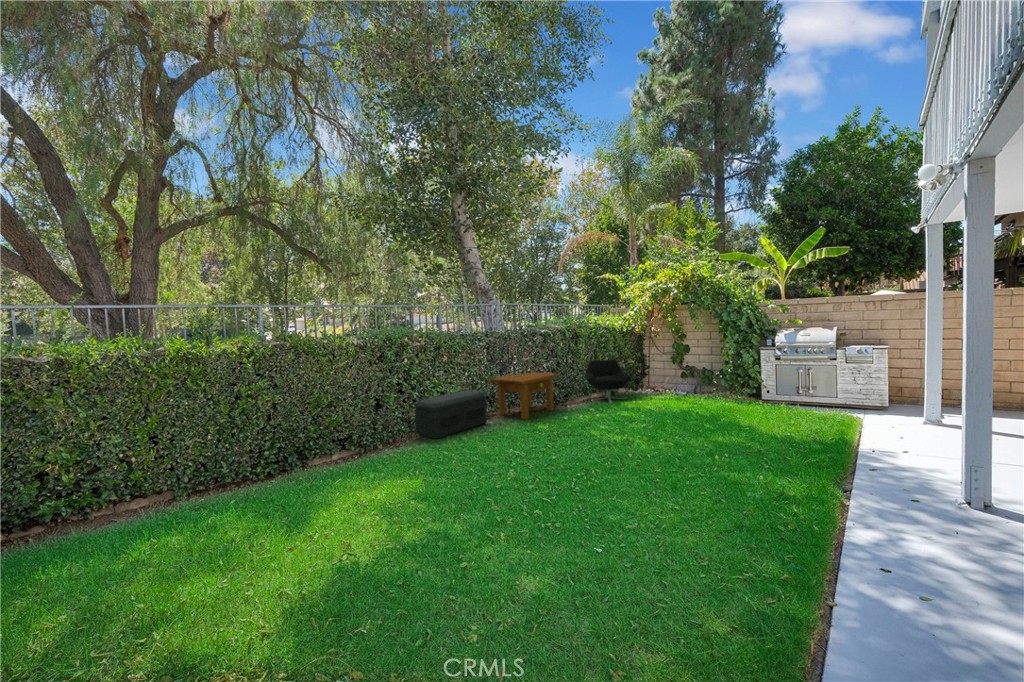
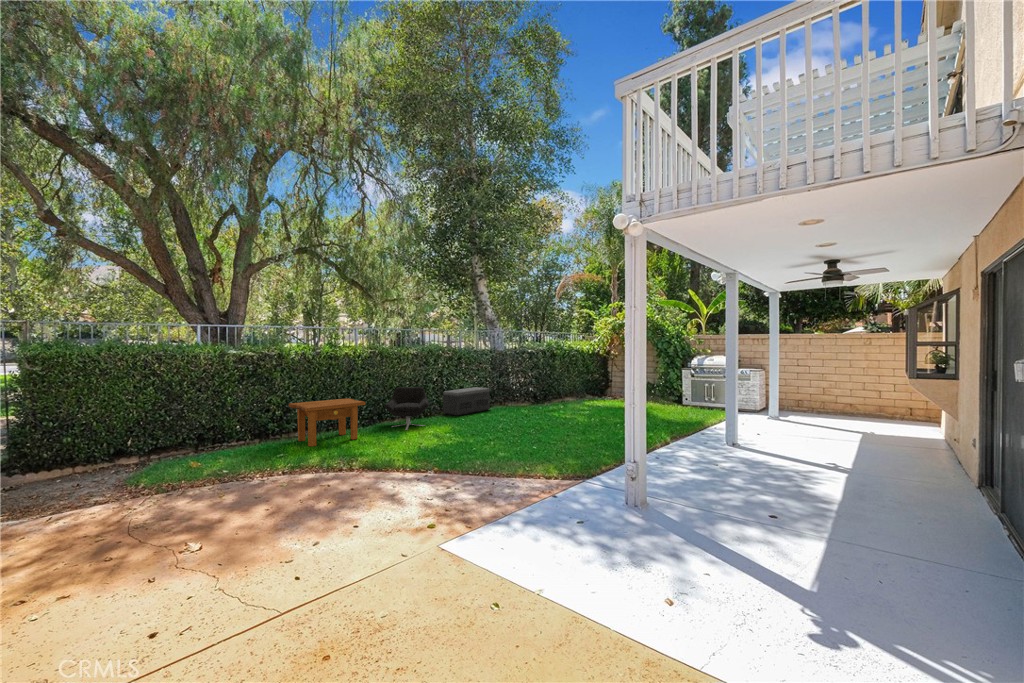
lounge chair: present [585,359,631,403] -> present [384,387,429,430]
side table: present [491,372,559,419] -> present [289,398,366,446]

